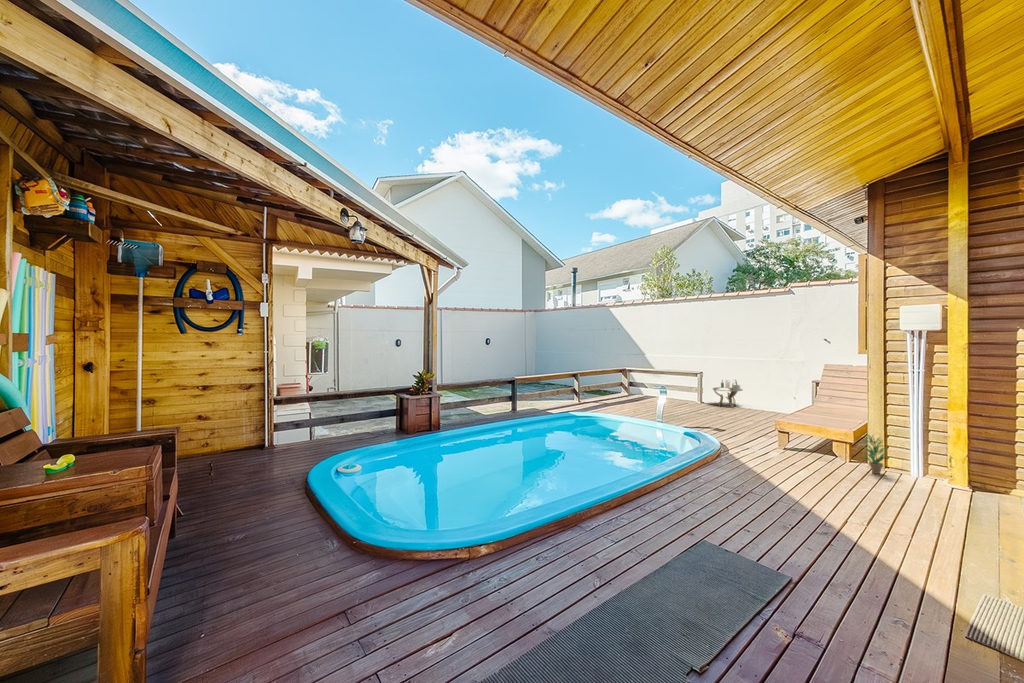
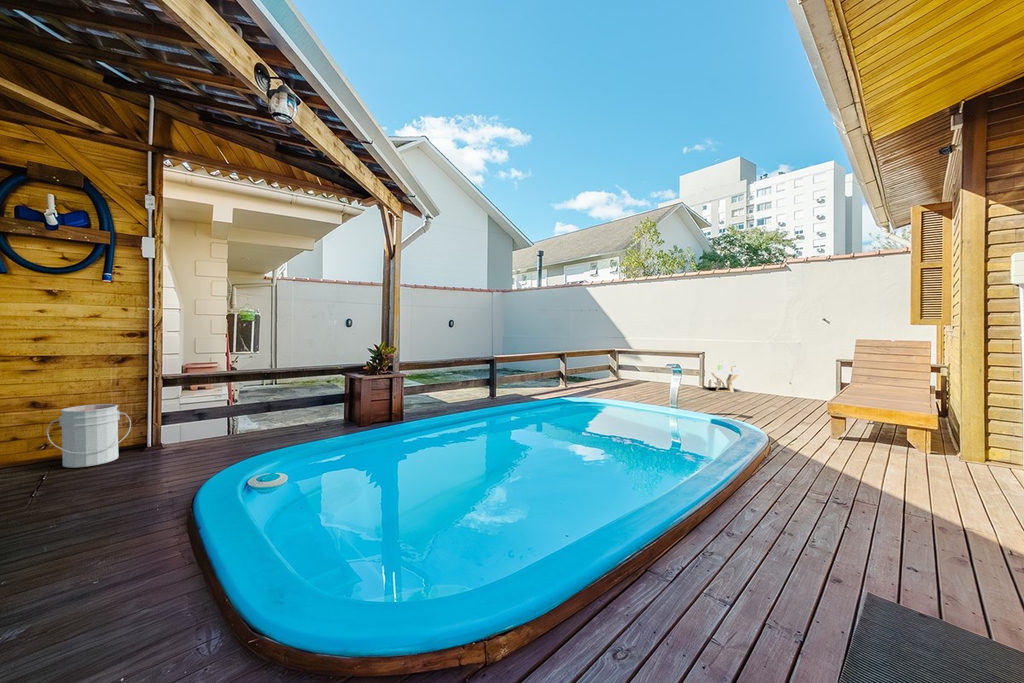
bucket: none [209,417,256,459] -> present [47,404,131,468]
potted plant: present [865,435,885,474] -> none [954,417,993,468]

